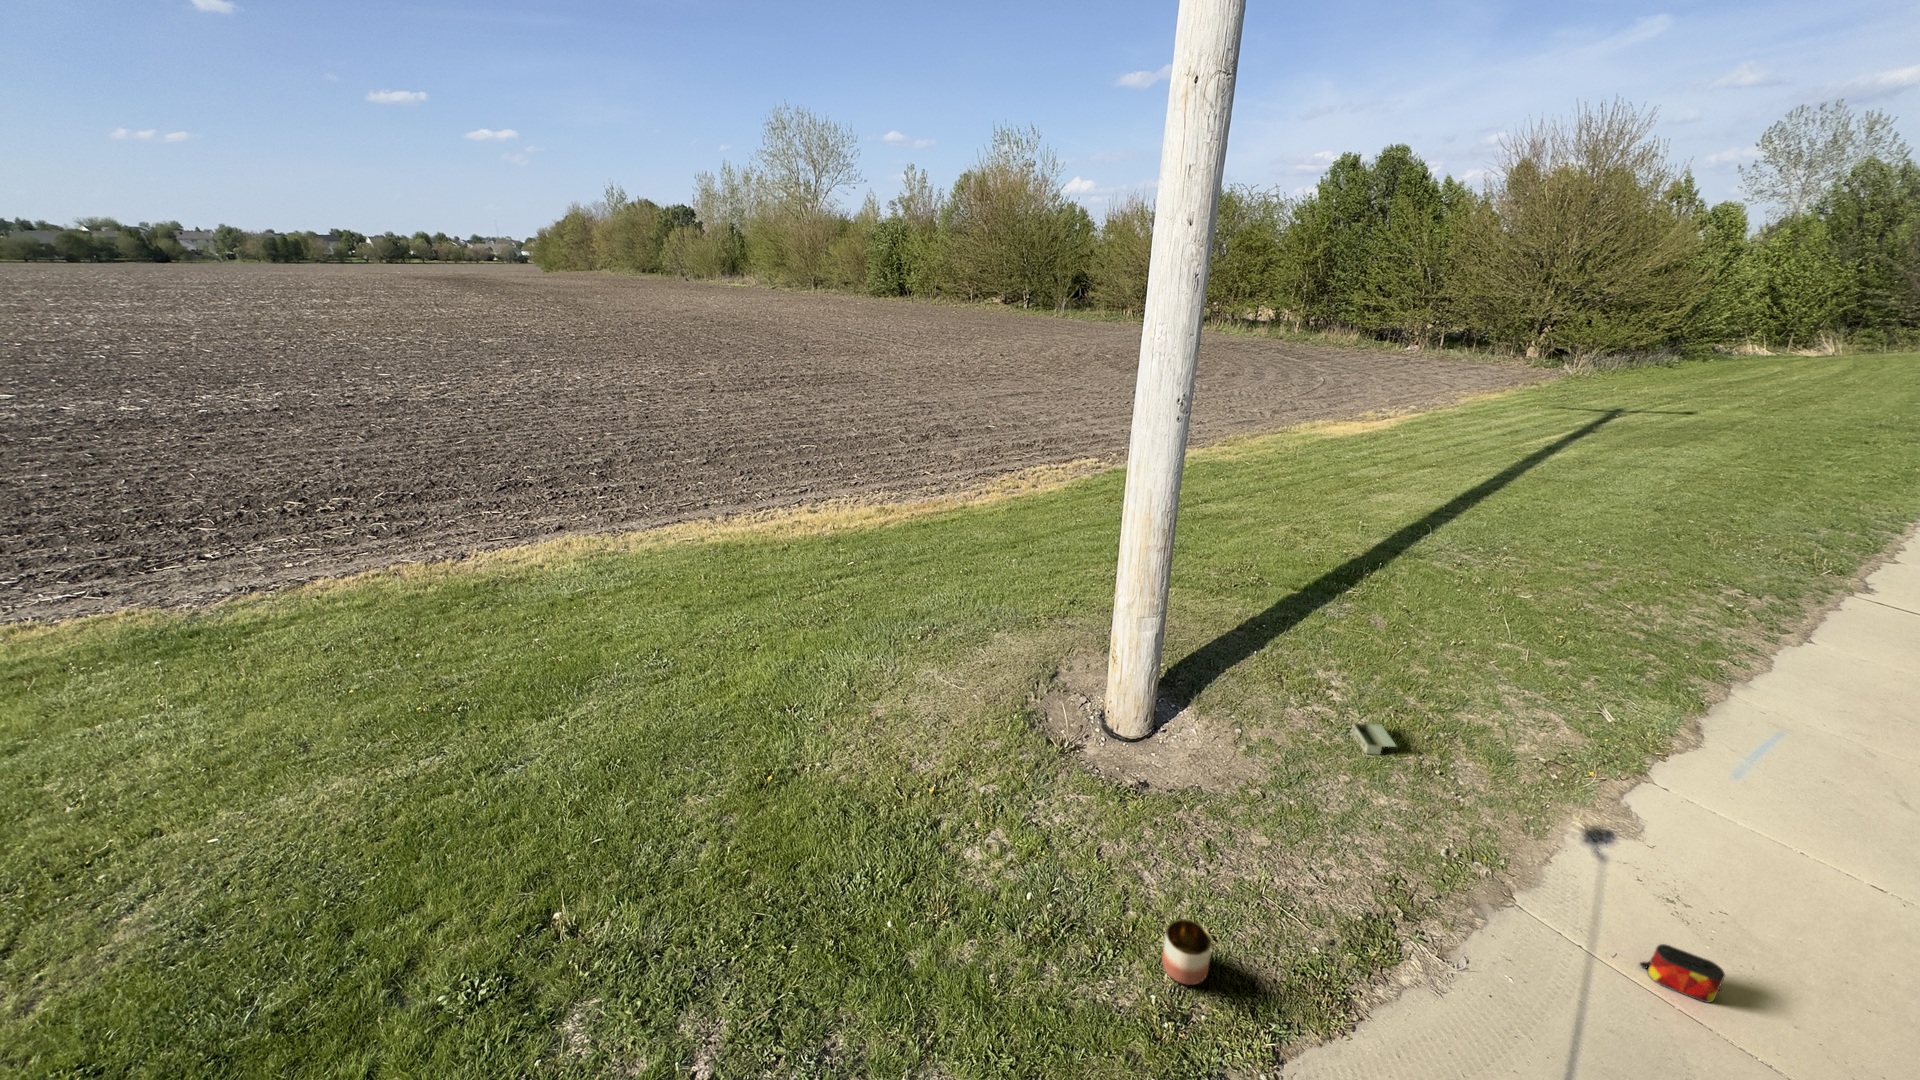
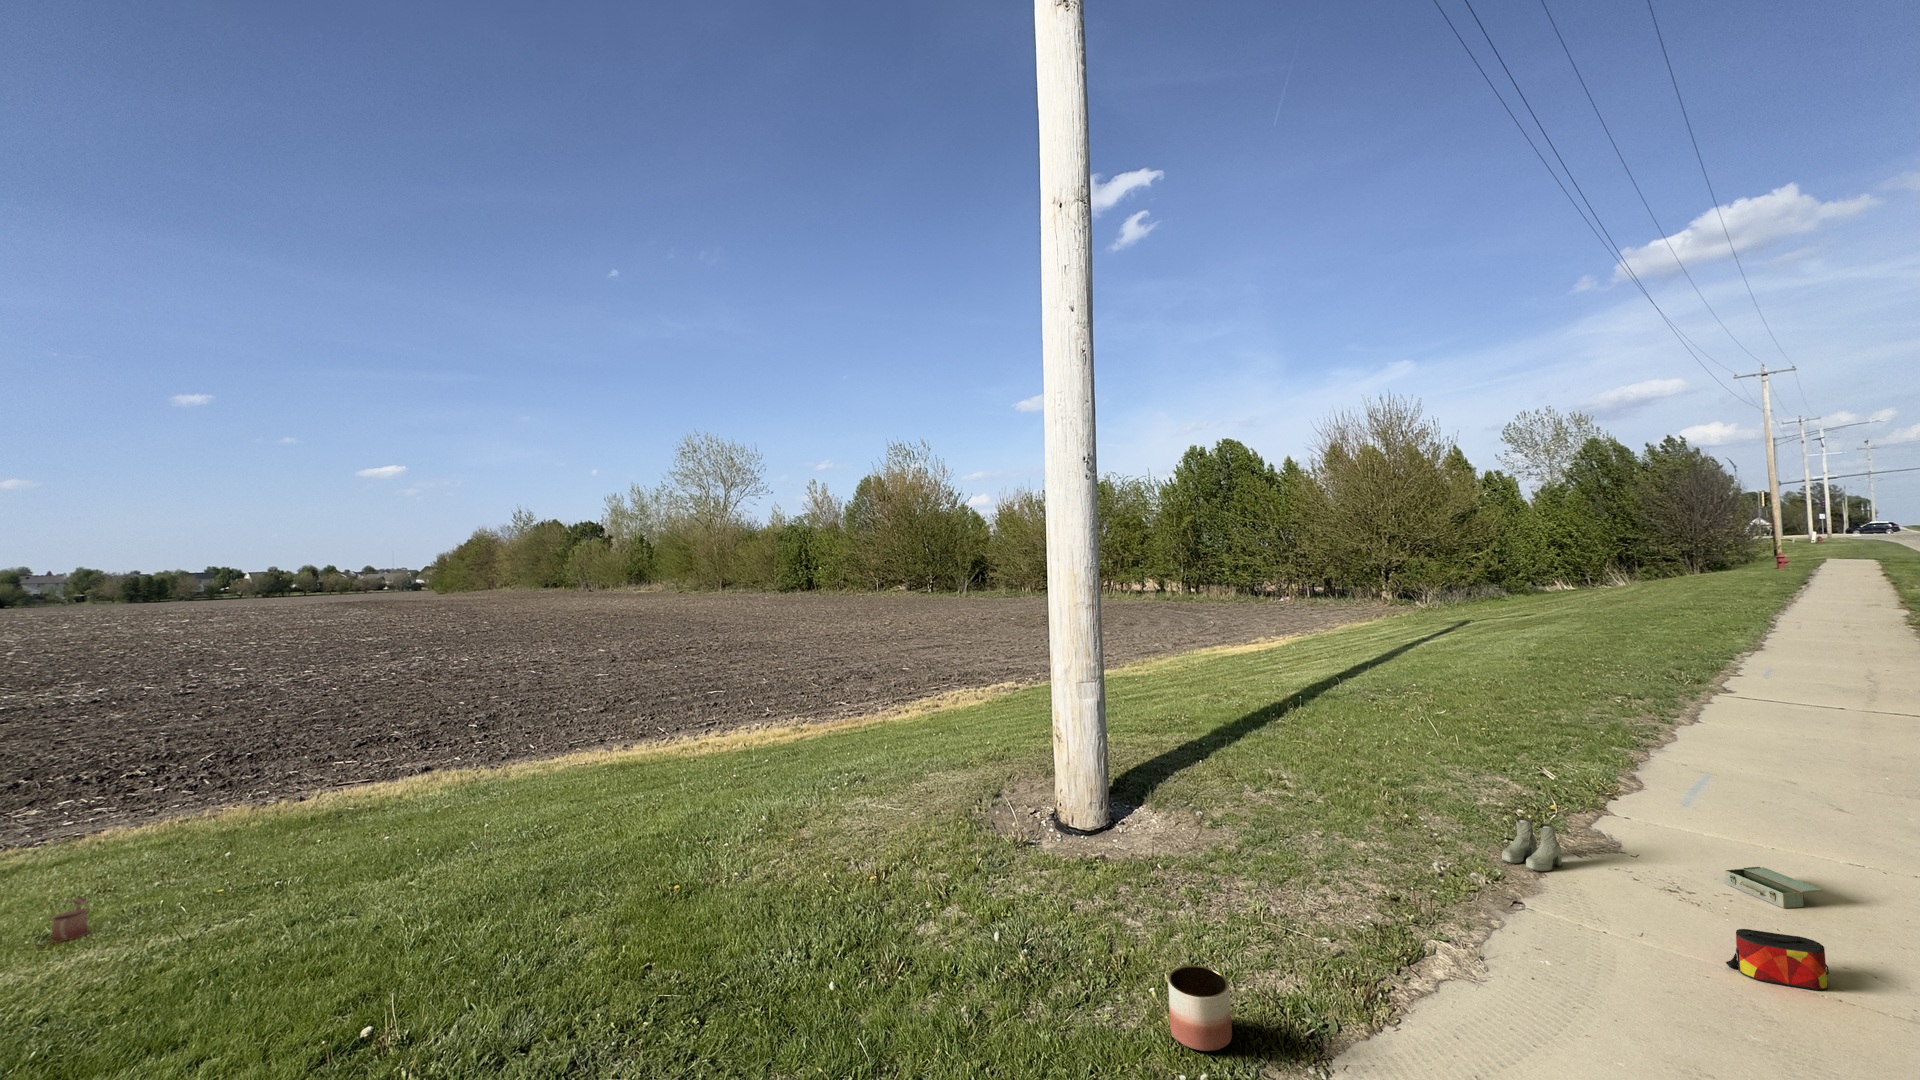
watering can: none [333,705,362,740] -> present [50,898,90,942]
toolbox: present [1351,723,1396,755] -> present [1725,867,1821,908]
boots: none [1496,783,1553,833] -> present [1502,818,1562,872]

